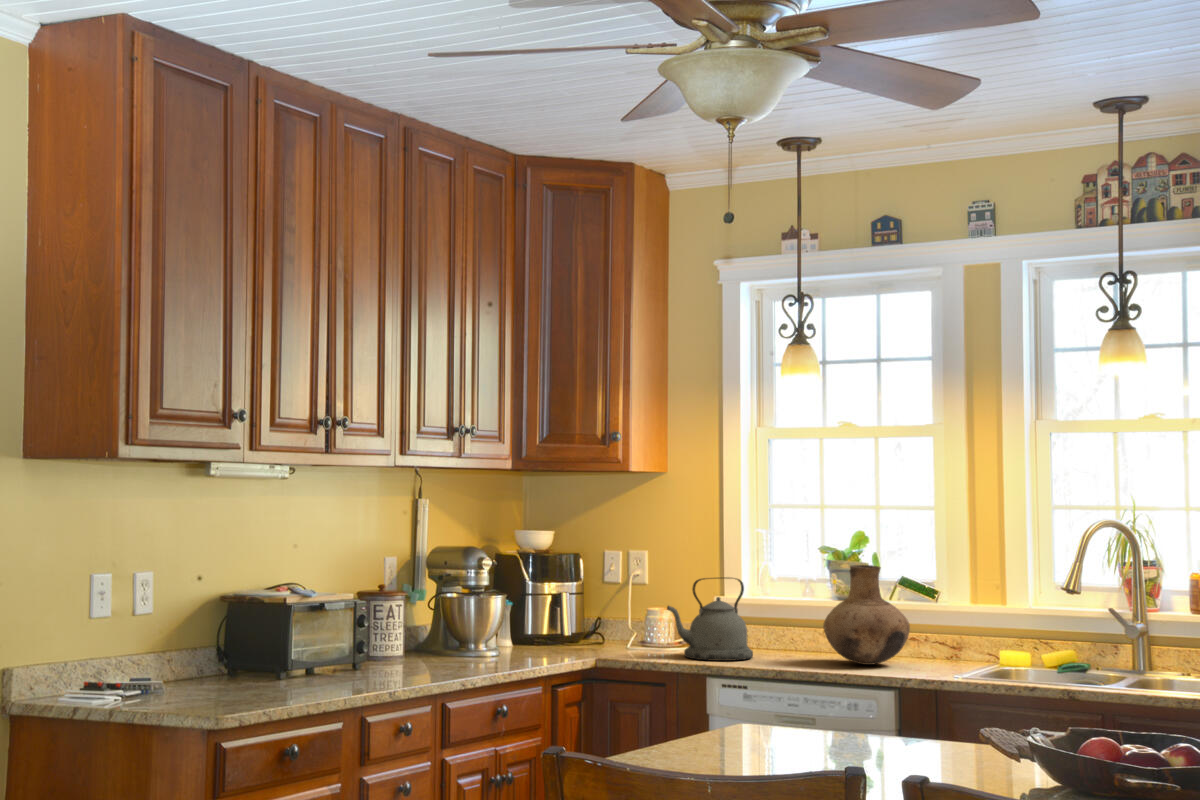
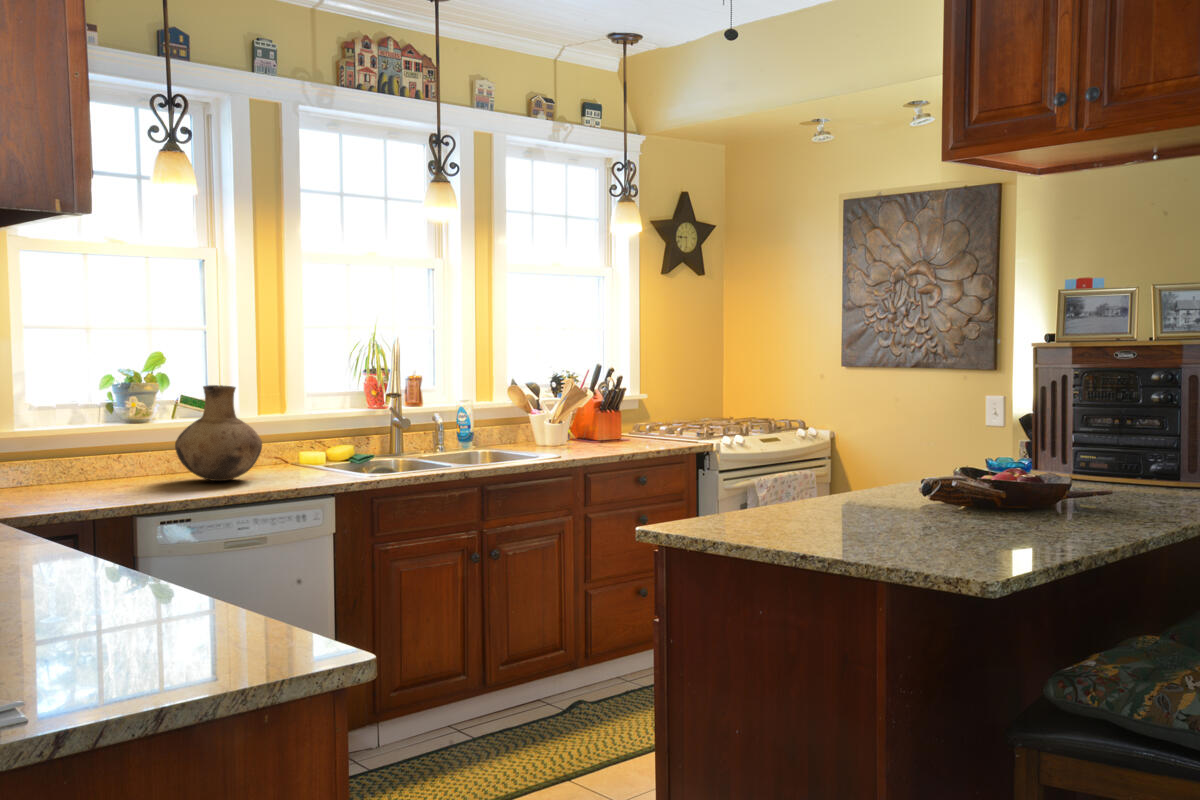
kettle: present [667,577,753,661] -> none [32,408,118,503]

